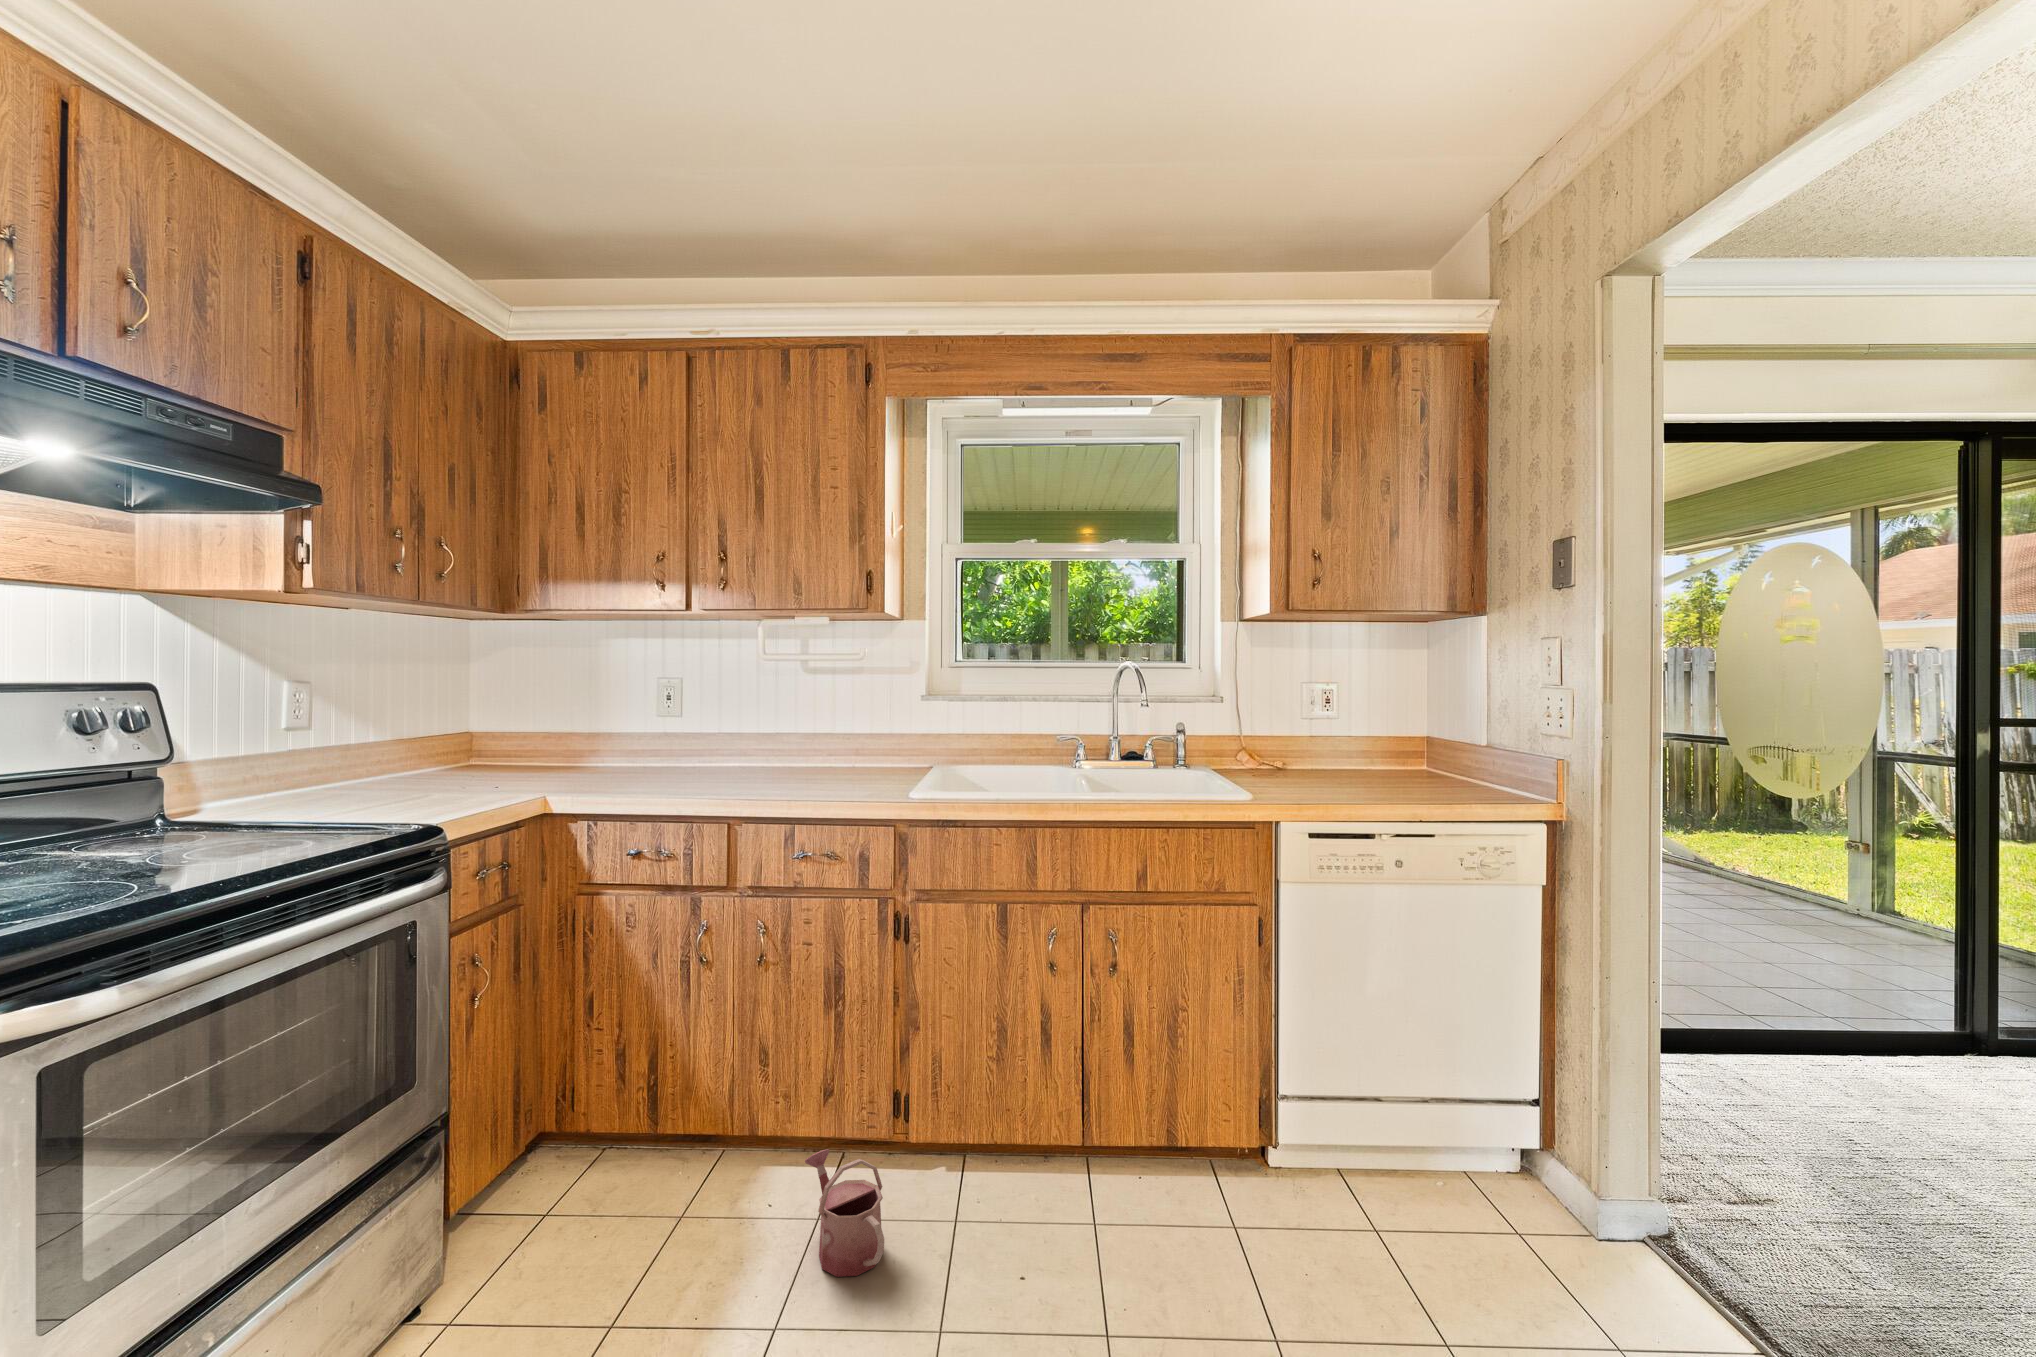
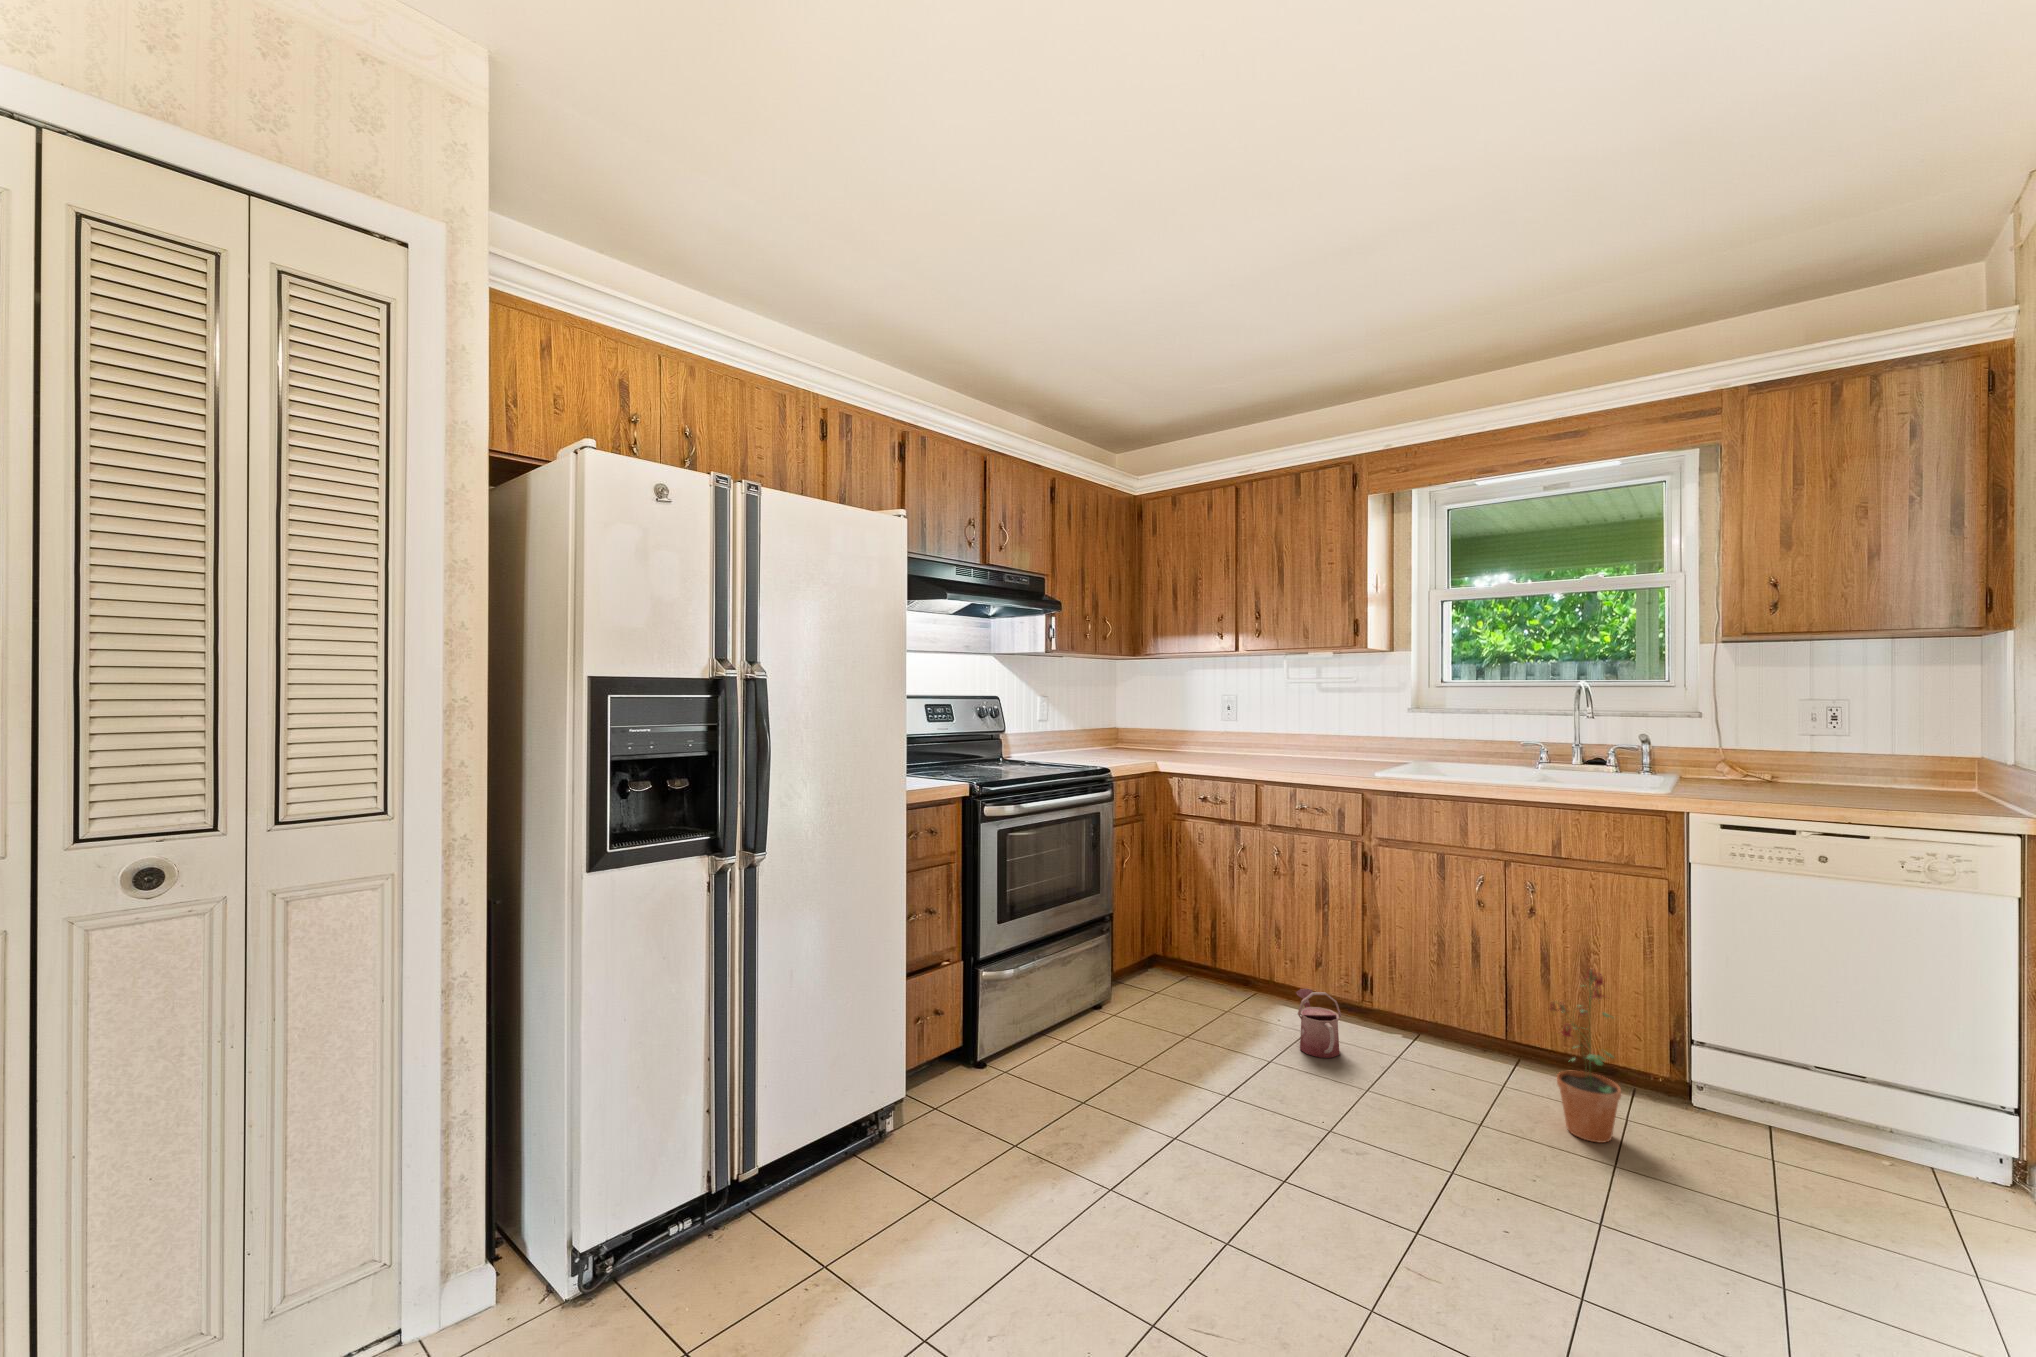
potted plant: none [1165,1046,1267,1296] -> present [1550,969,1621,1143]

